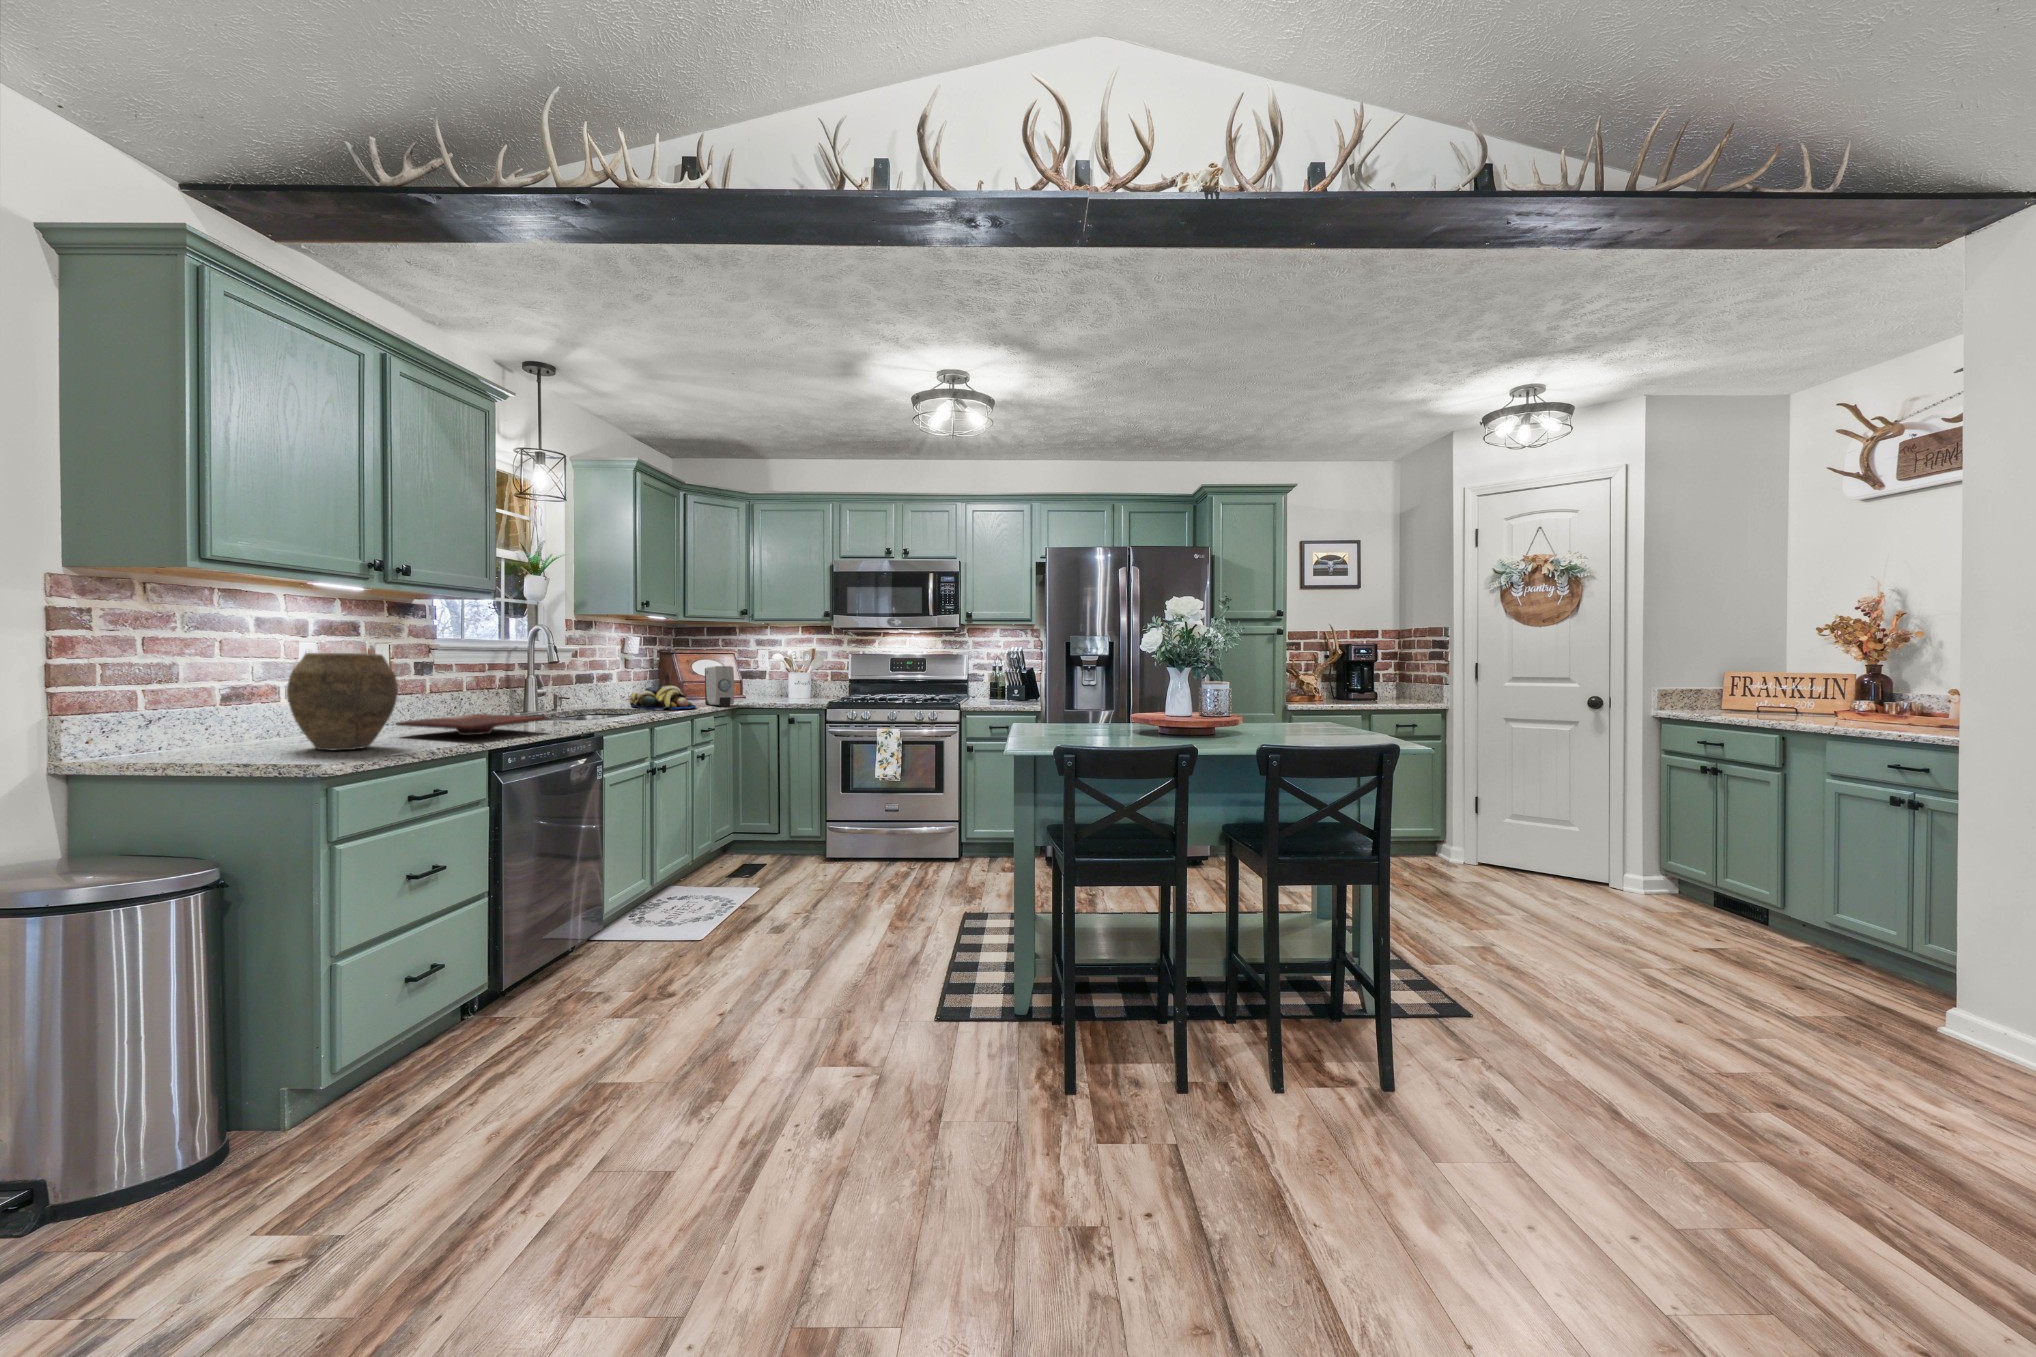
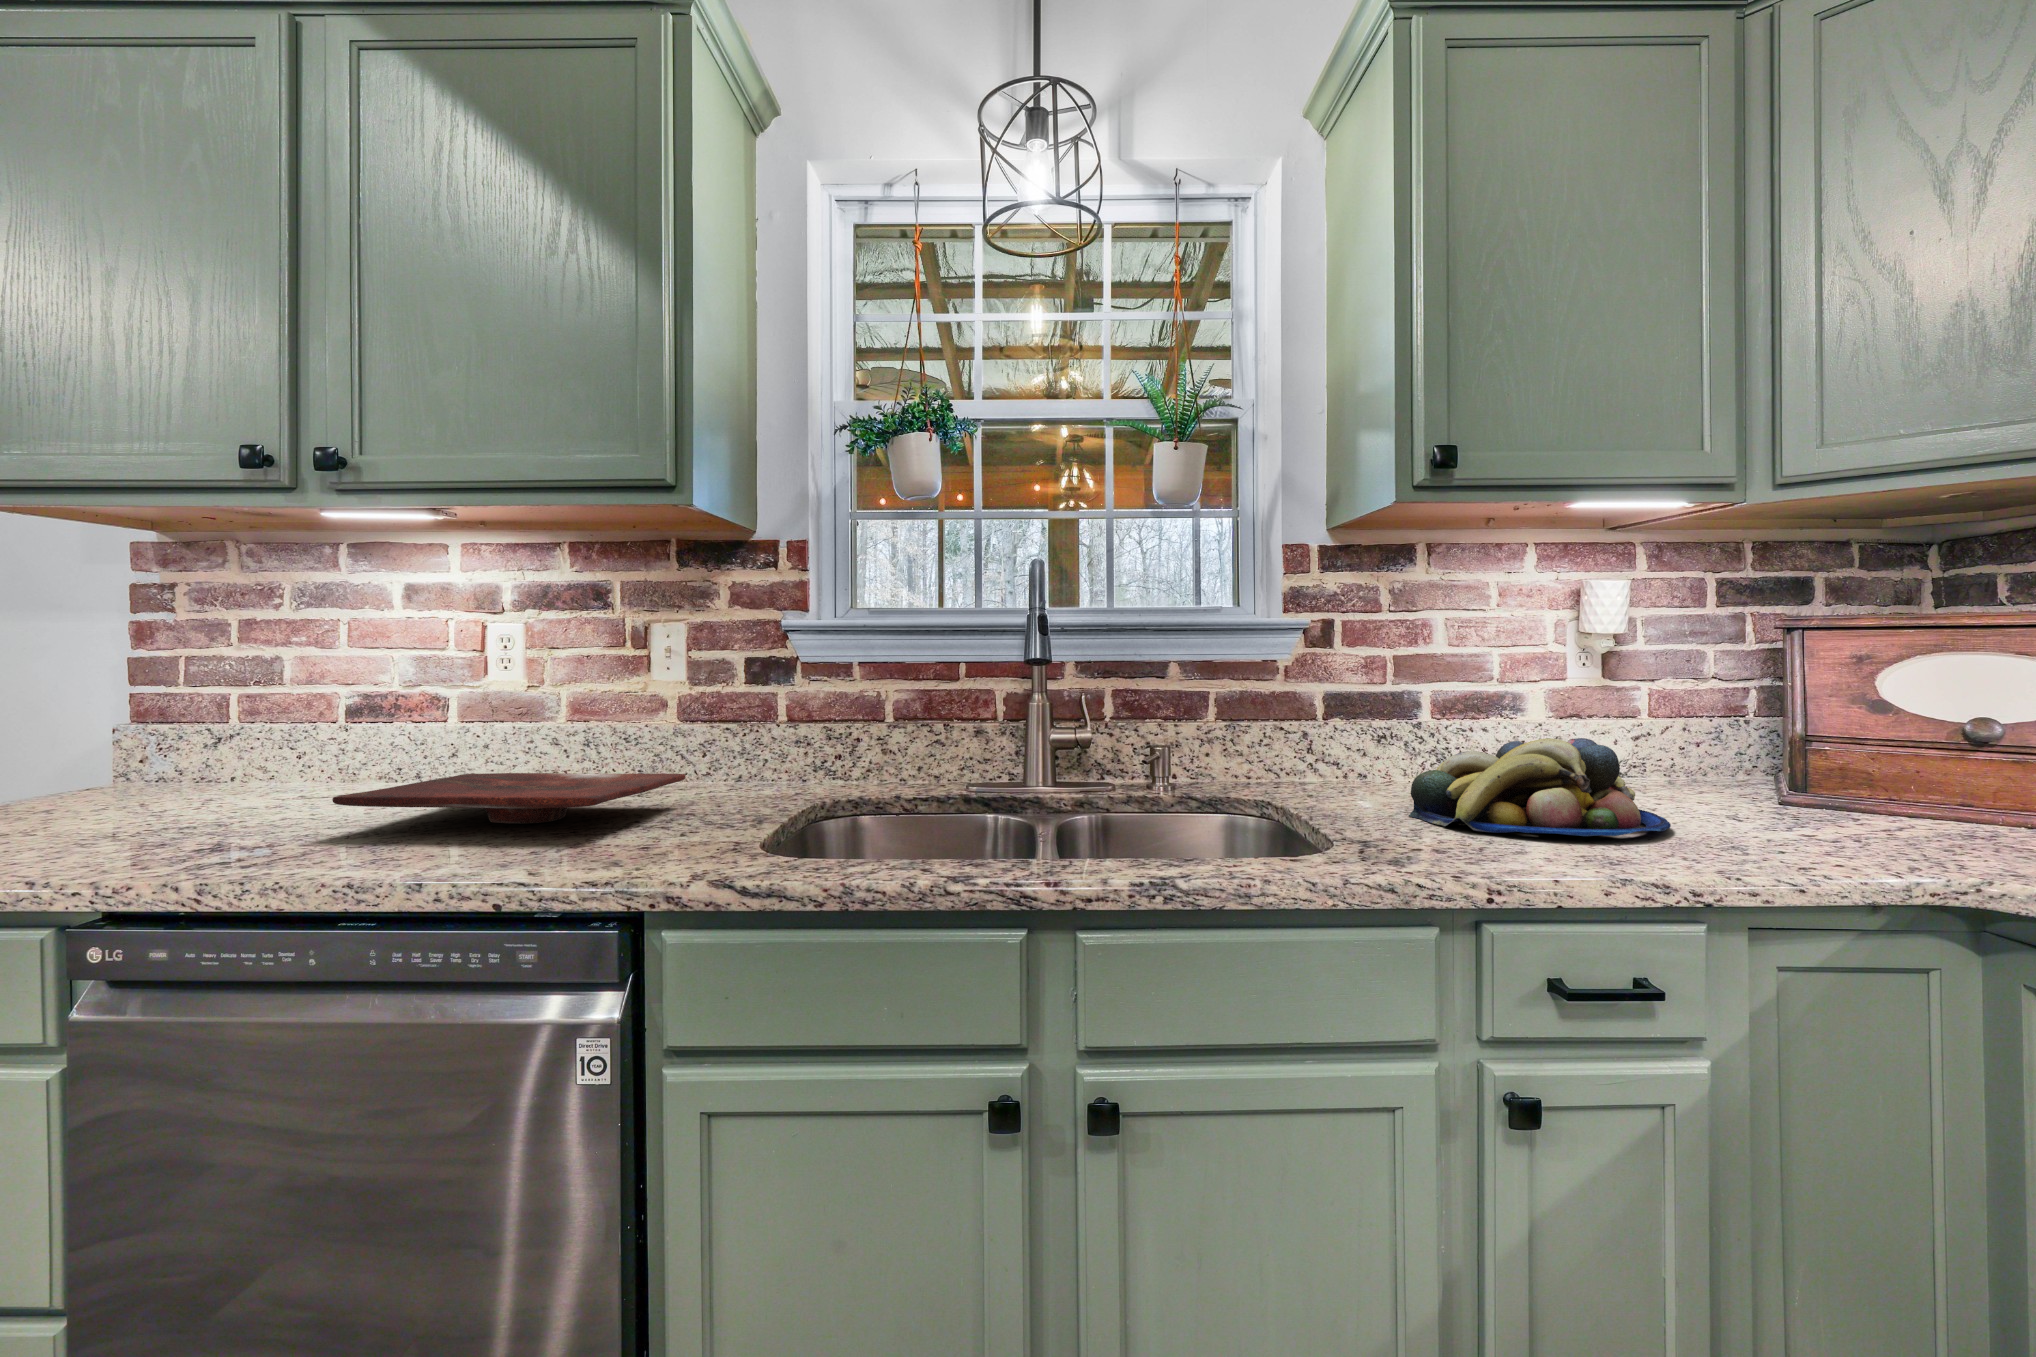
vase: present [287,653,398,750] -> none [136,628,343,817]
soap dispenser: present [705,666,734,707] -> none [1803,661,1925,856]

